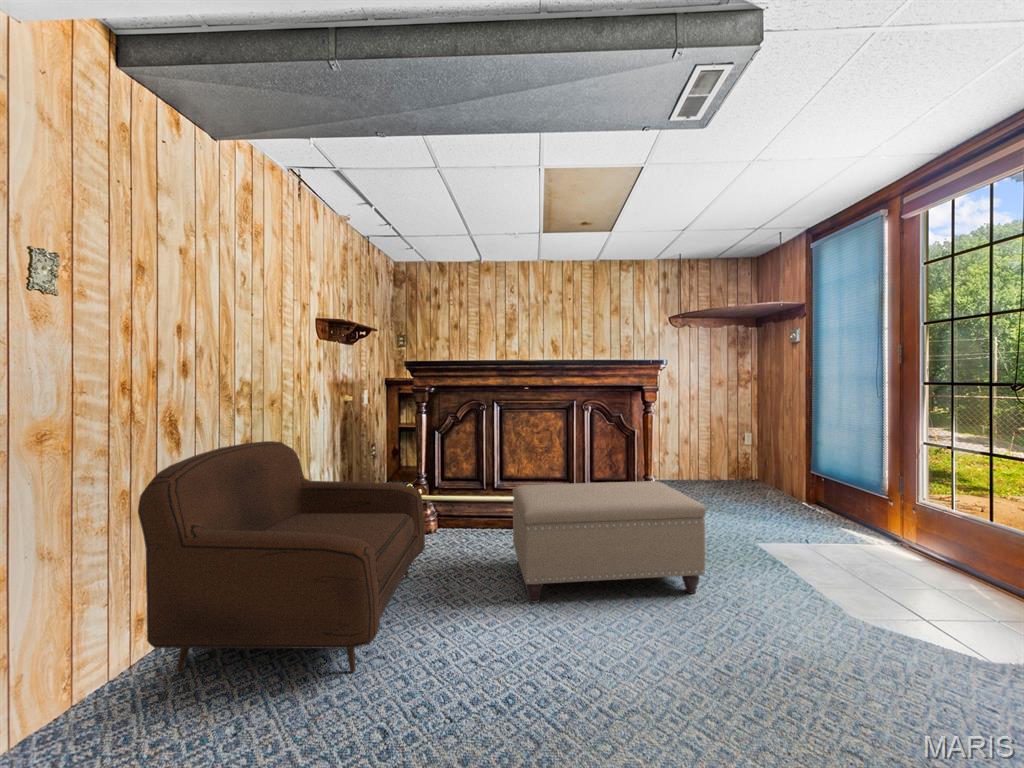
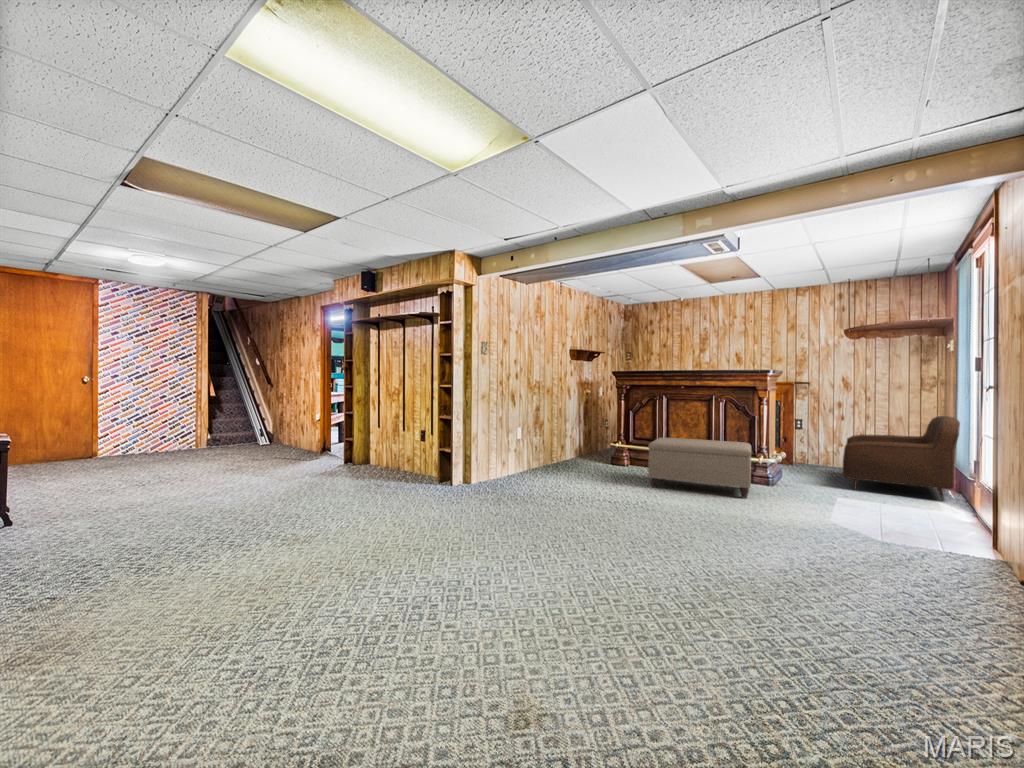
armchair: present [138,441,425,673] -> present [843,416,960,501]

